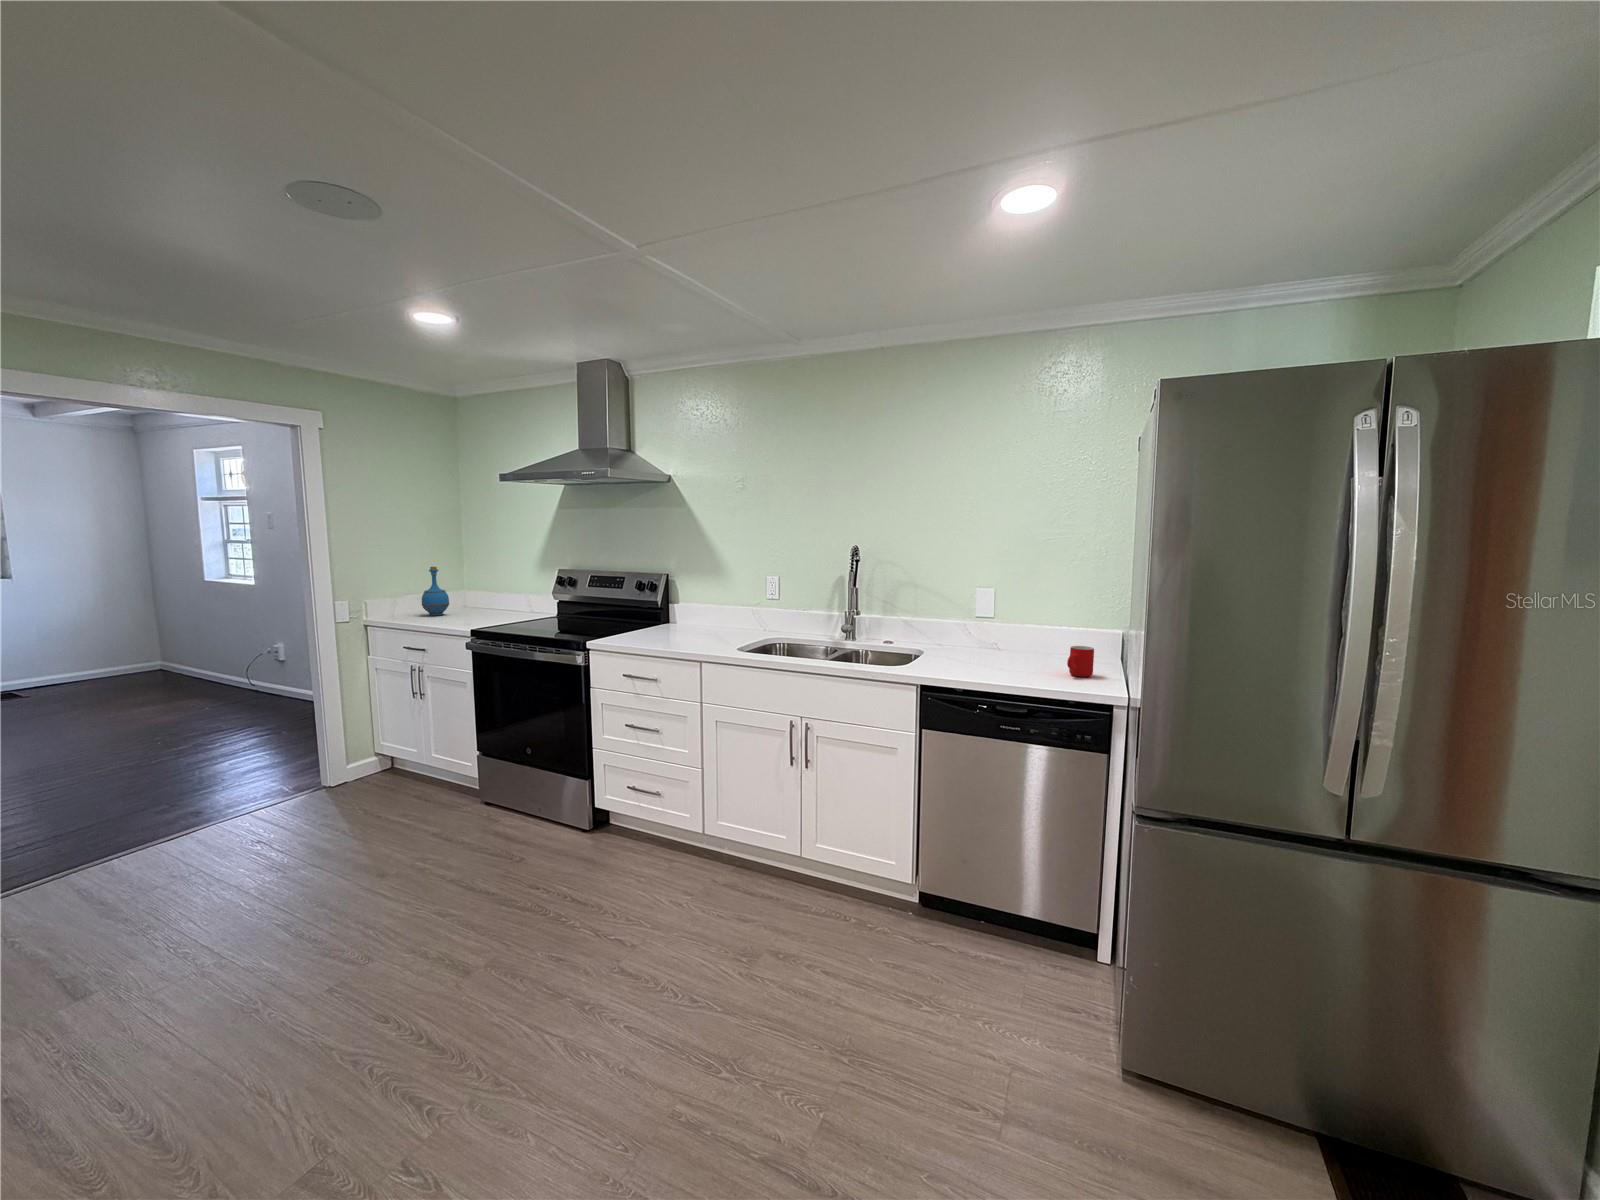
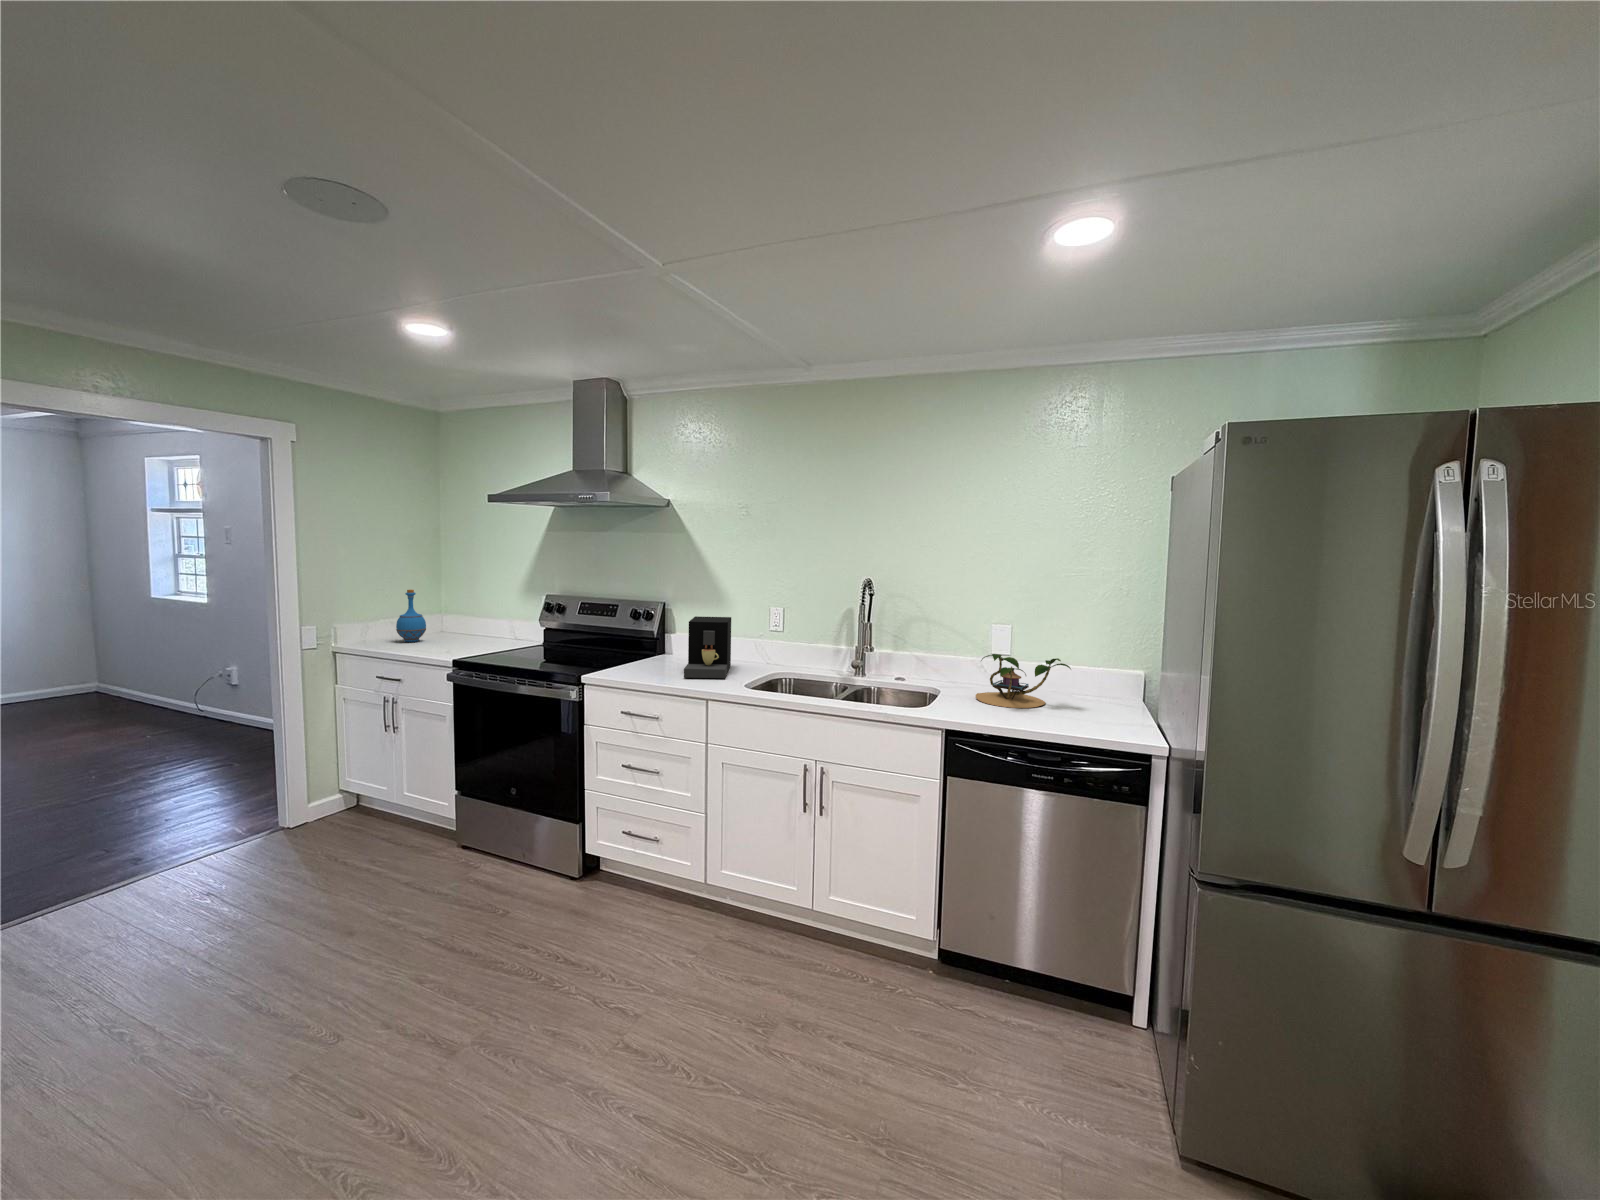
coffee maker: none [681,586,729,643] -> present [684,616,731,678]
plant: none [956,615,1047,665] -> present [976,654,1071,708]
mug: present [1067,646,1094,677] -> none [1099,690,1126,723]

